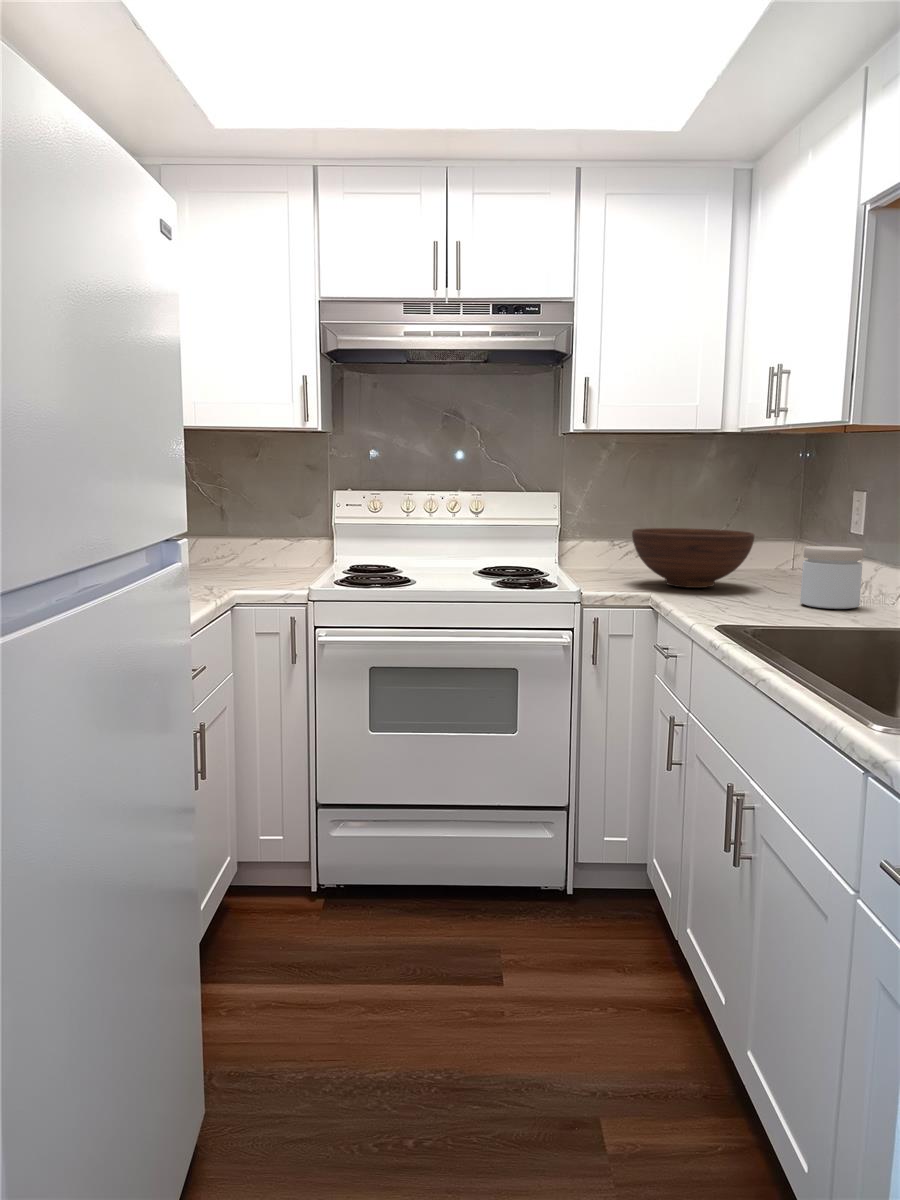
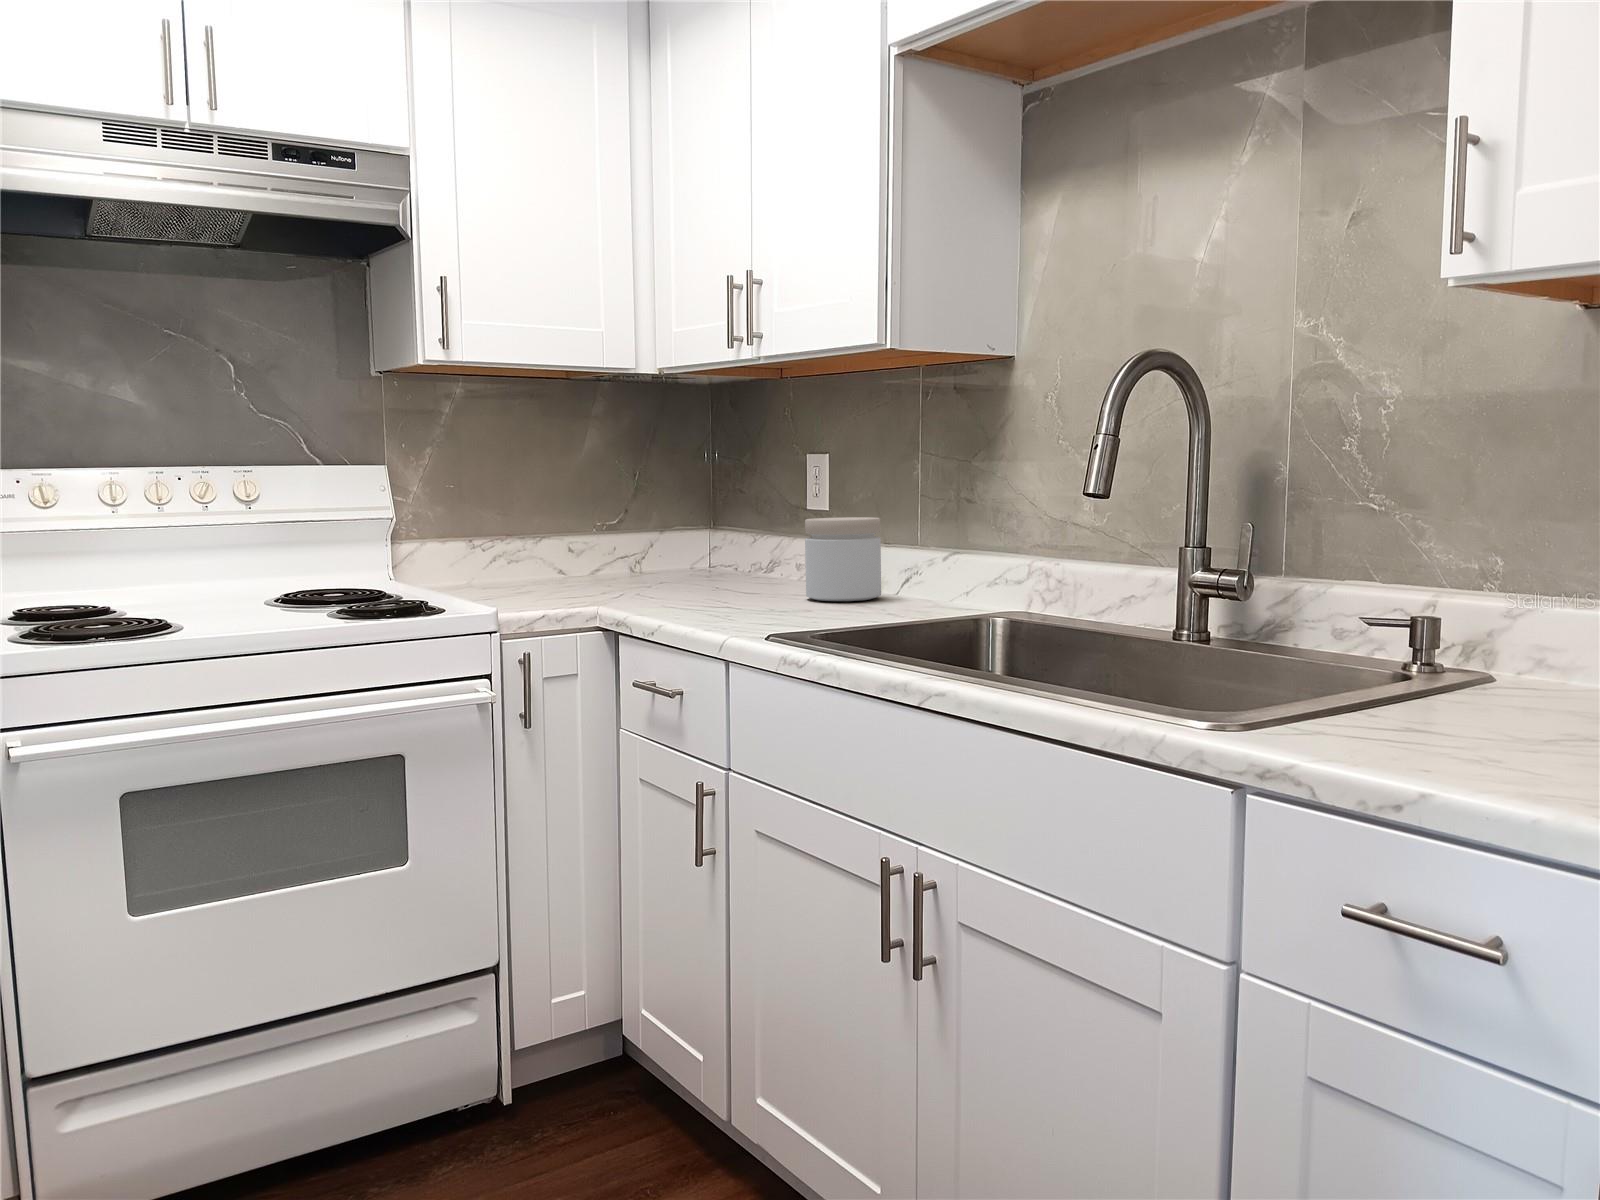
fruit bowl: present [632,528,754,588] -> none [537,509,714,595]

